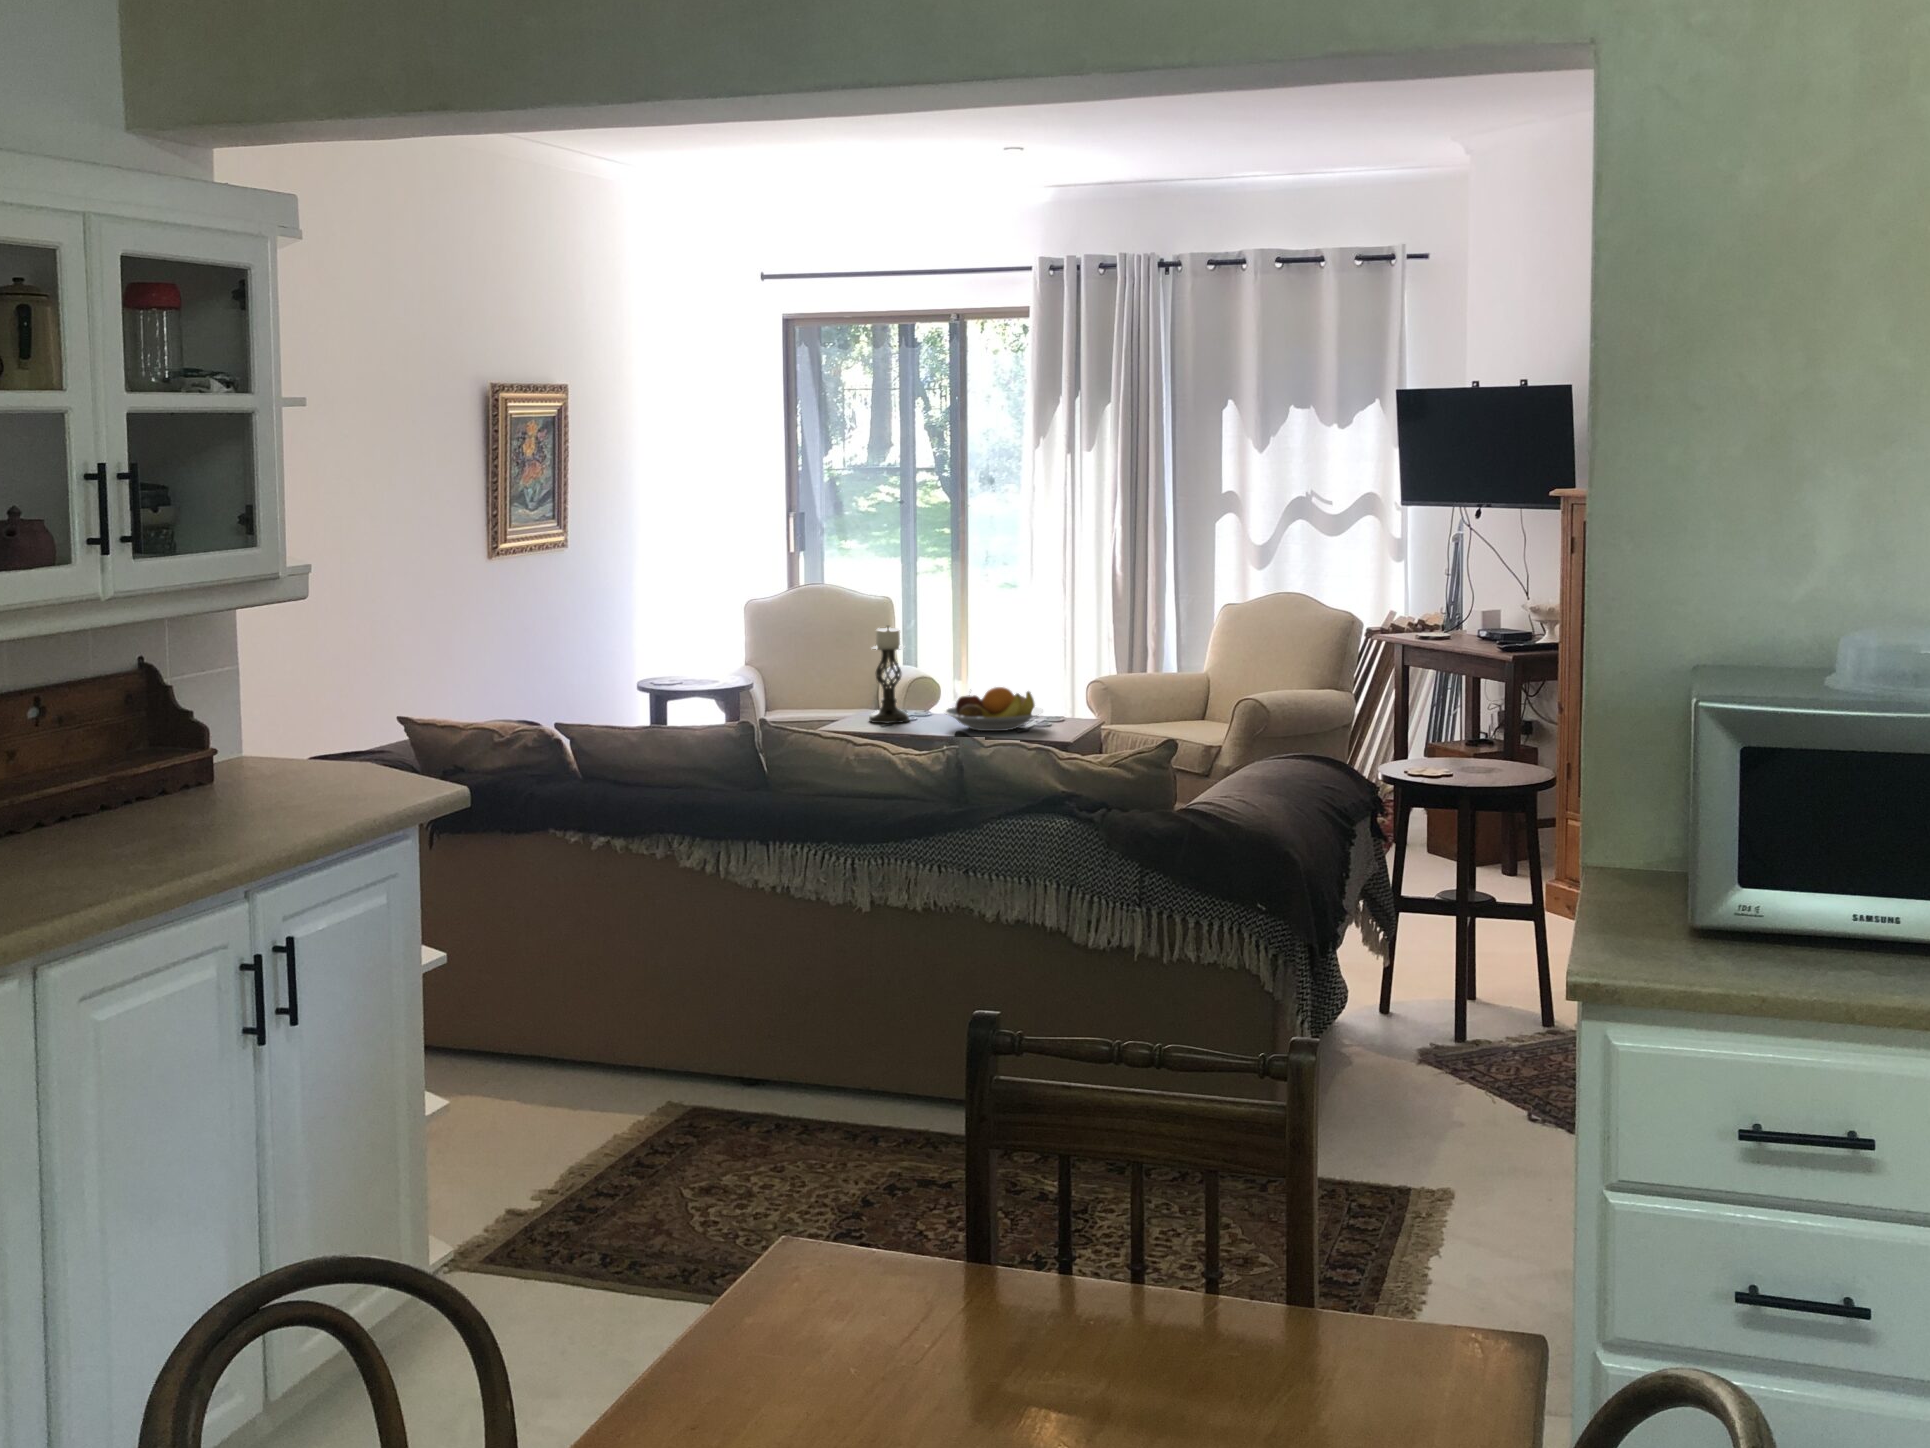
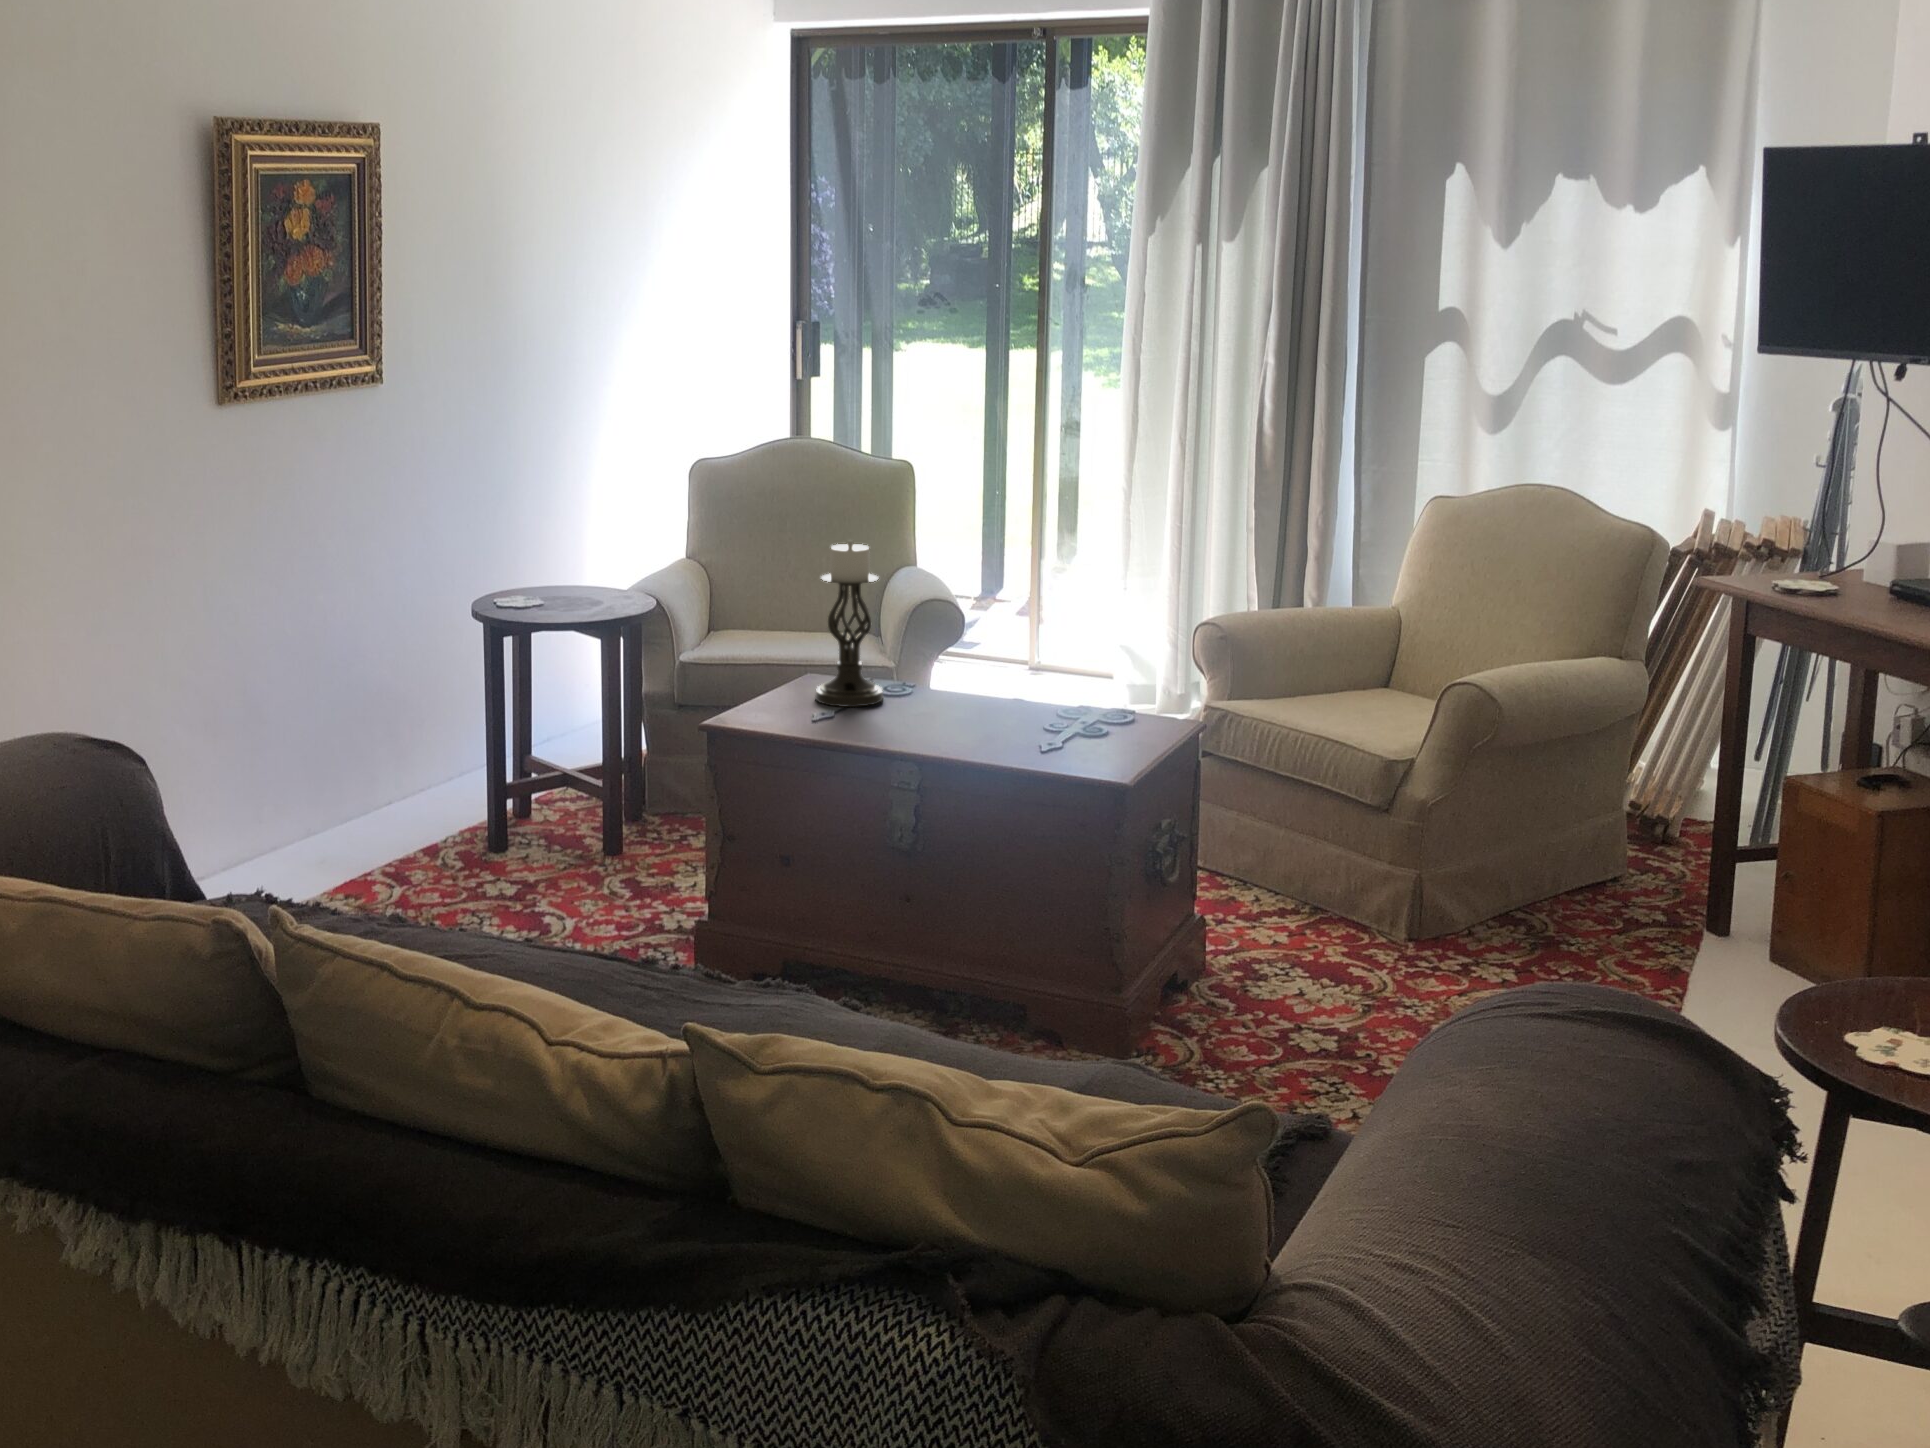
fruit bowl: present [944,687,1042,731] -> none [932,660,1103,740]

